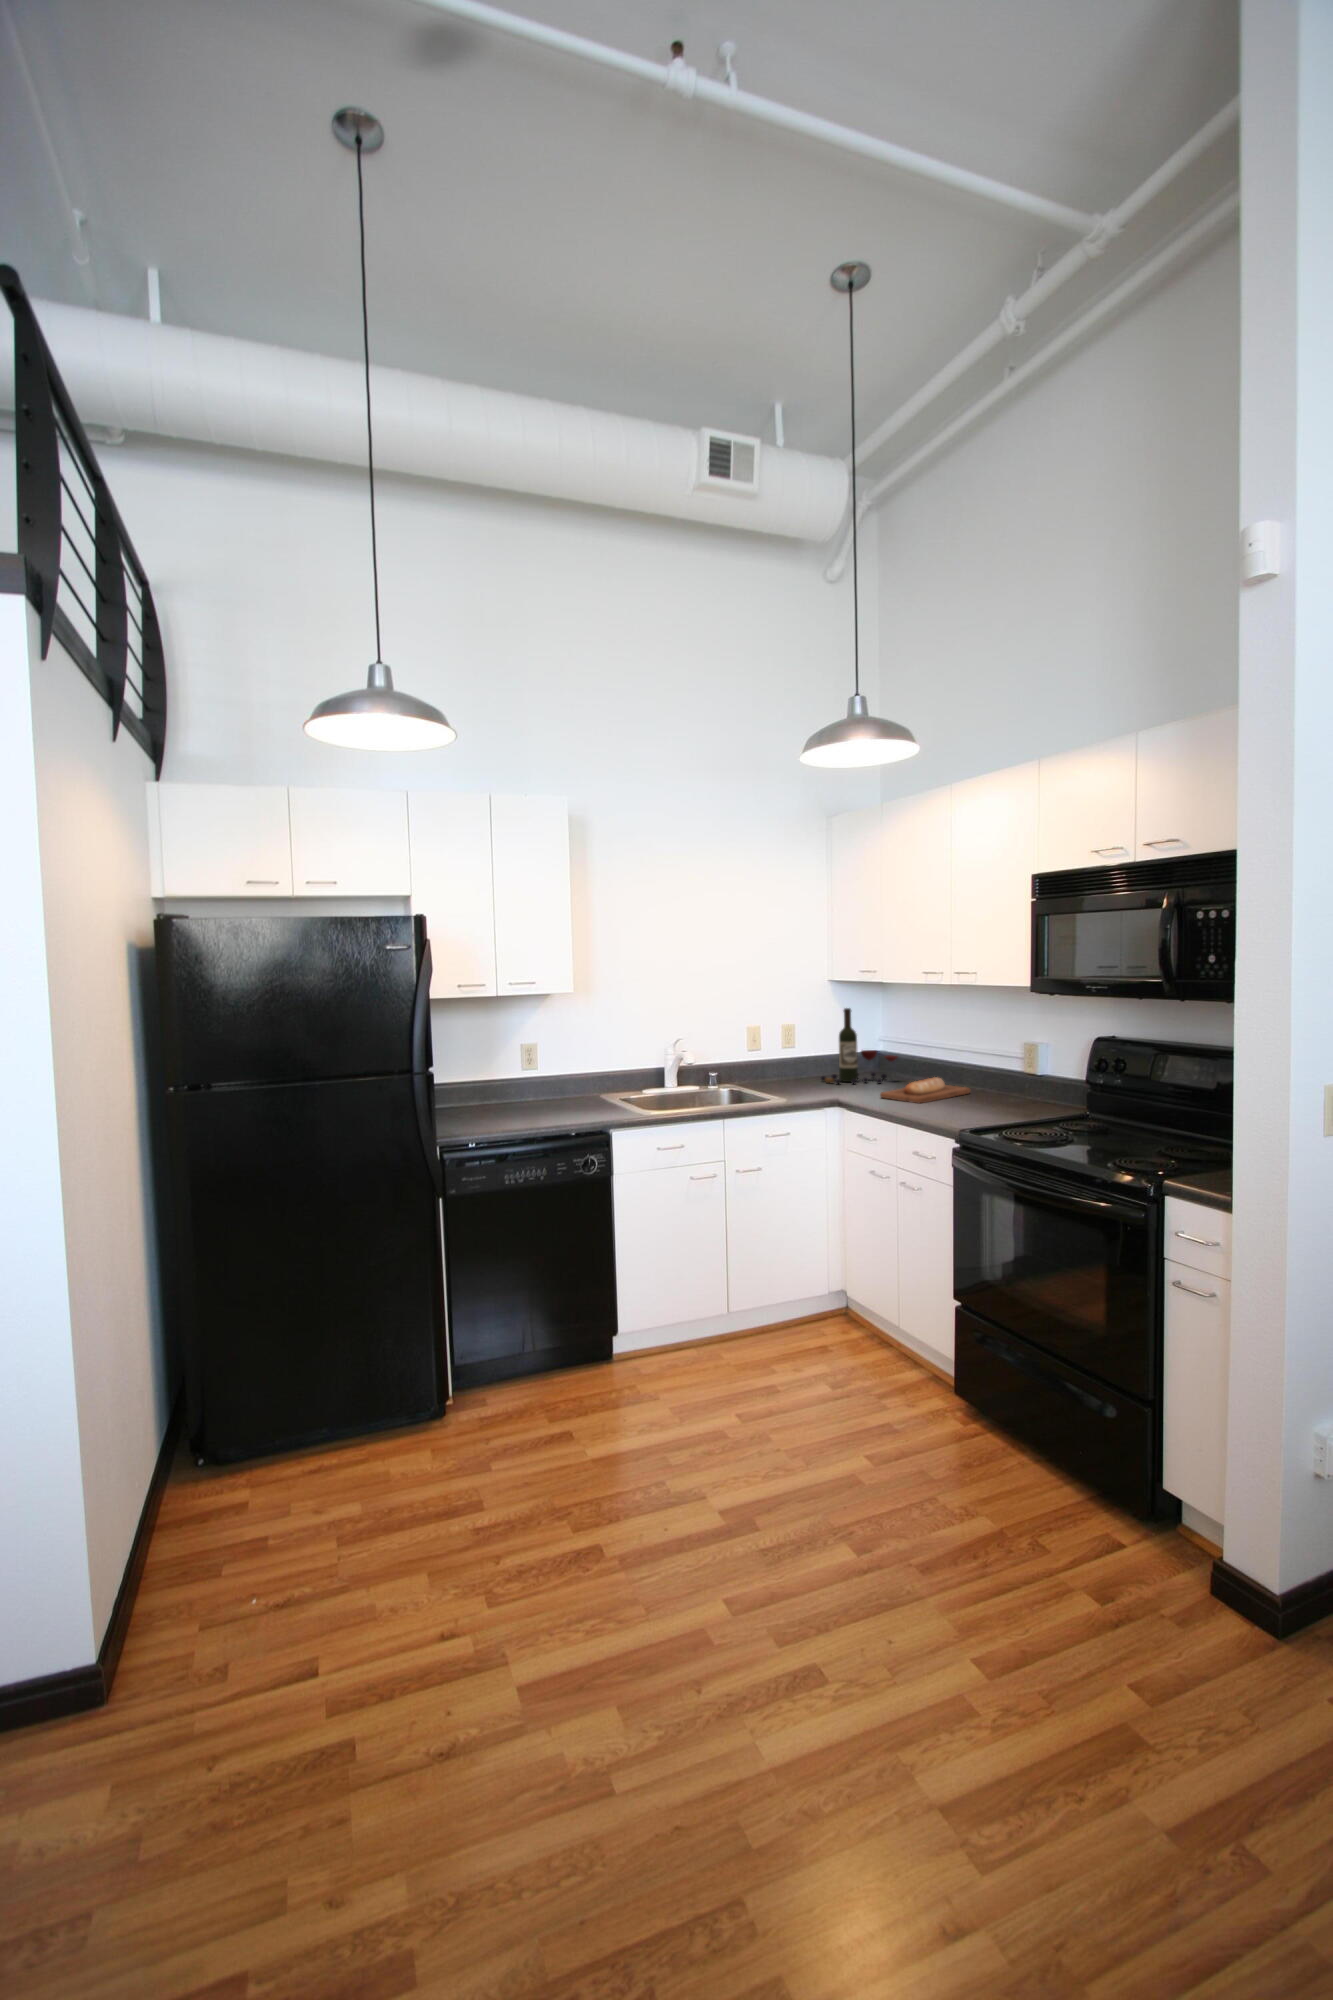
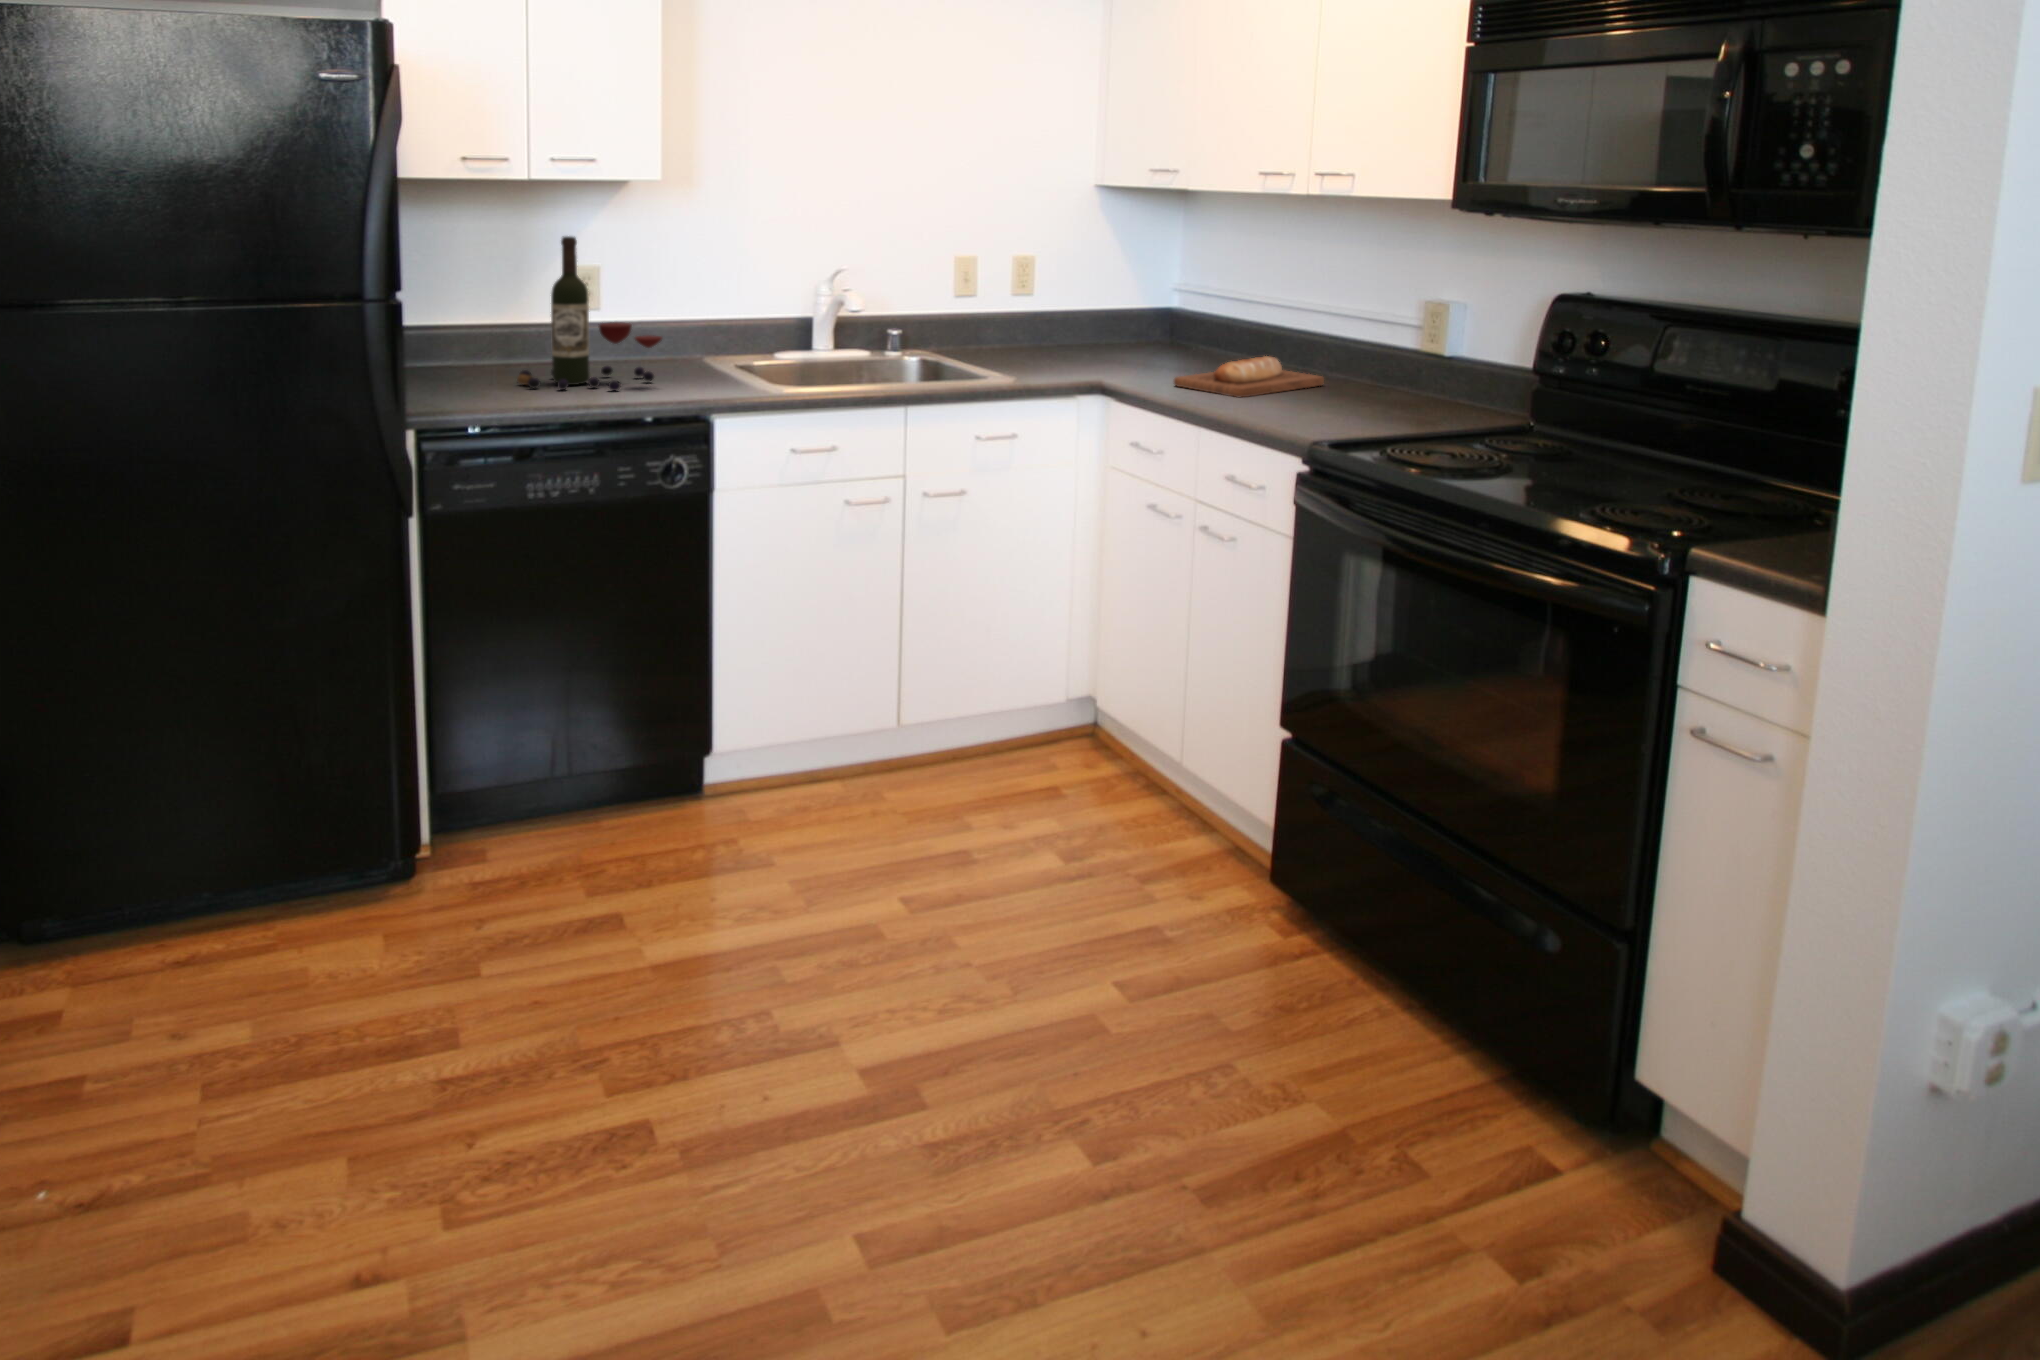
wine bottle: present [821,1008,897,1084] -> present [517,236,662,391]

